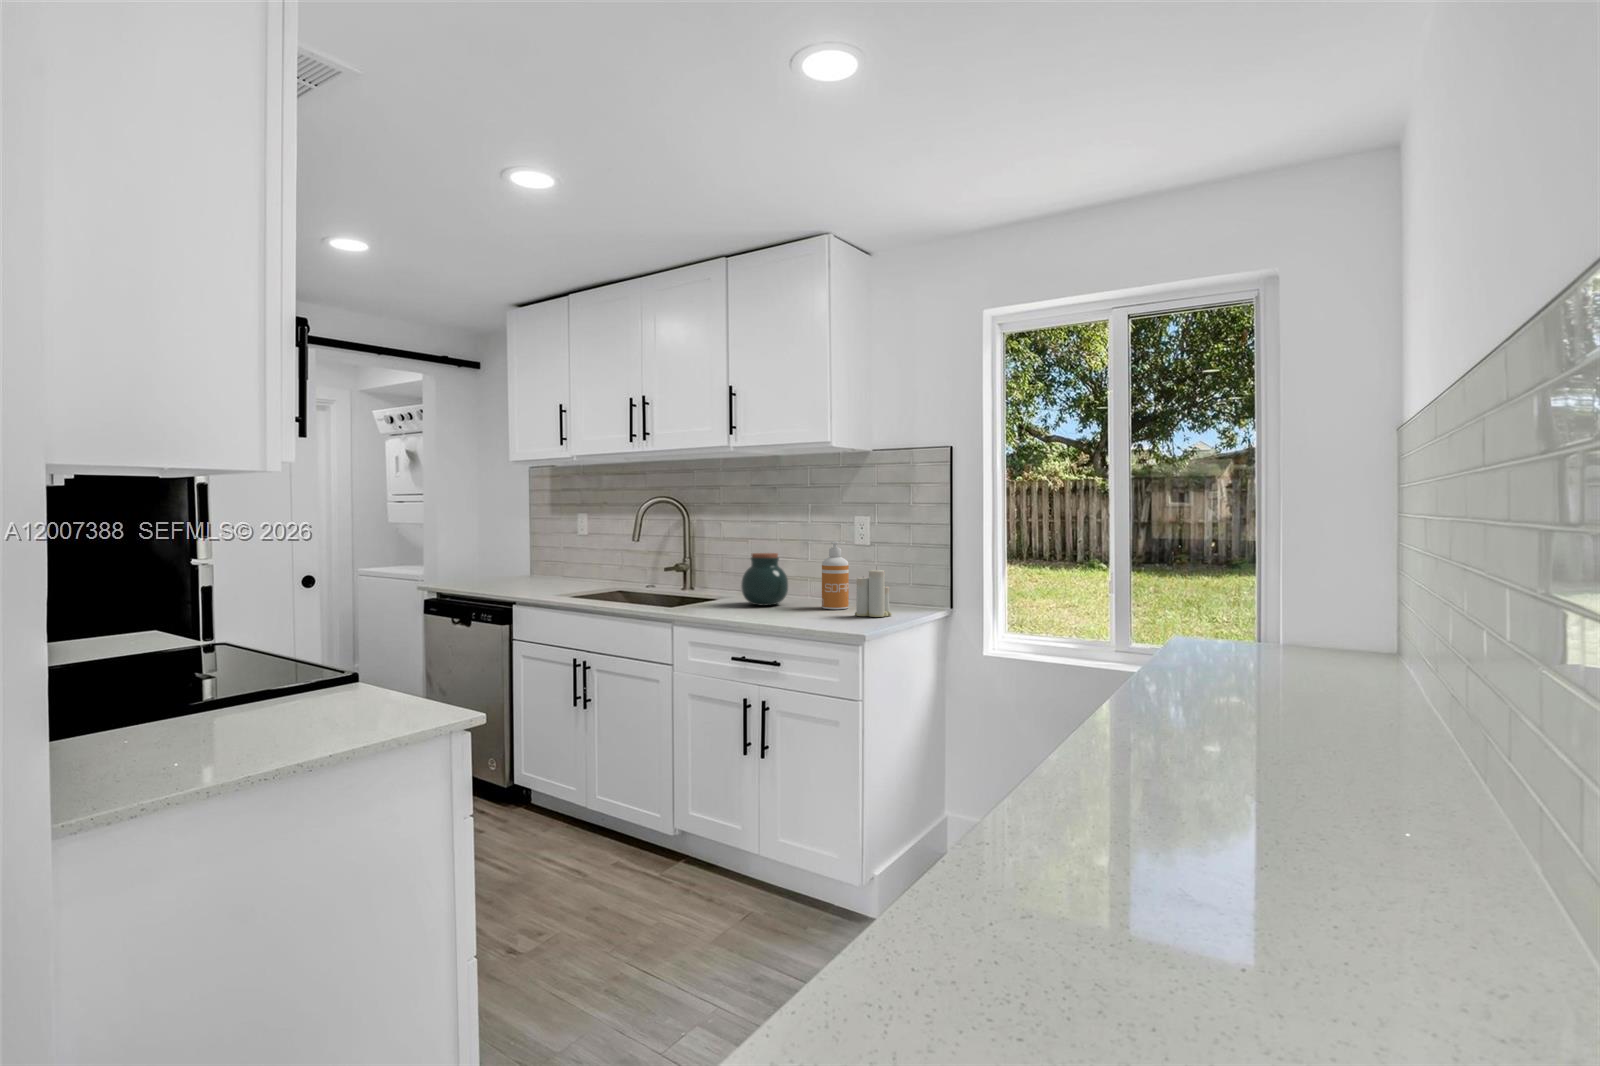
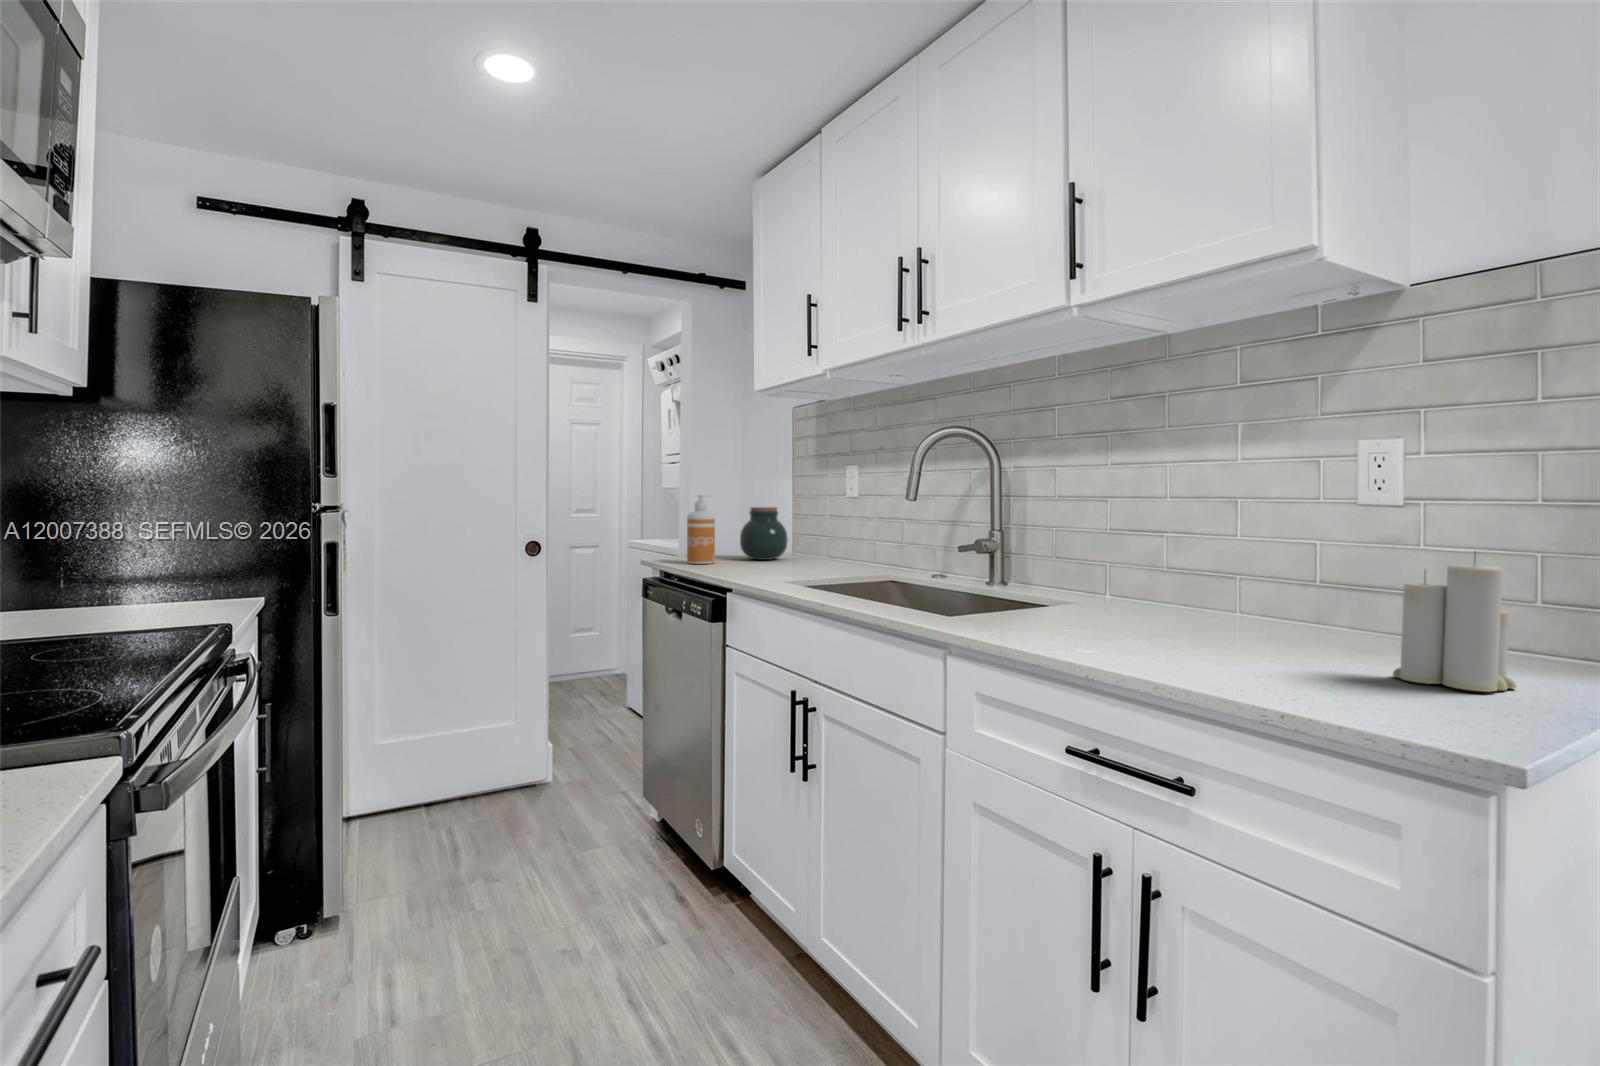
soap dispenser: present [822,542,849,609] -> present [687,495,715,564]
jar: present [741,553,788,606] -> present [740,507,788,560]

